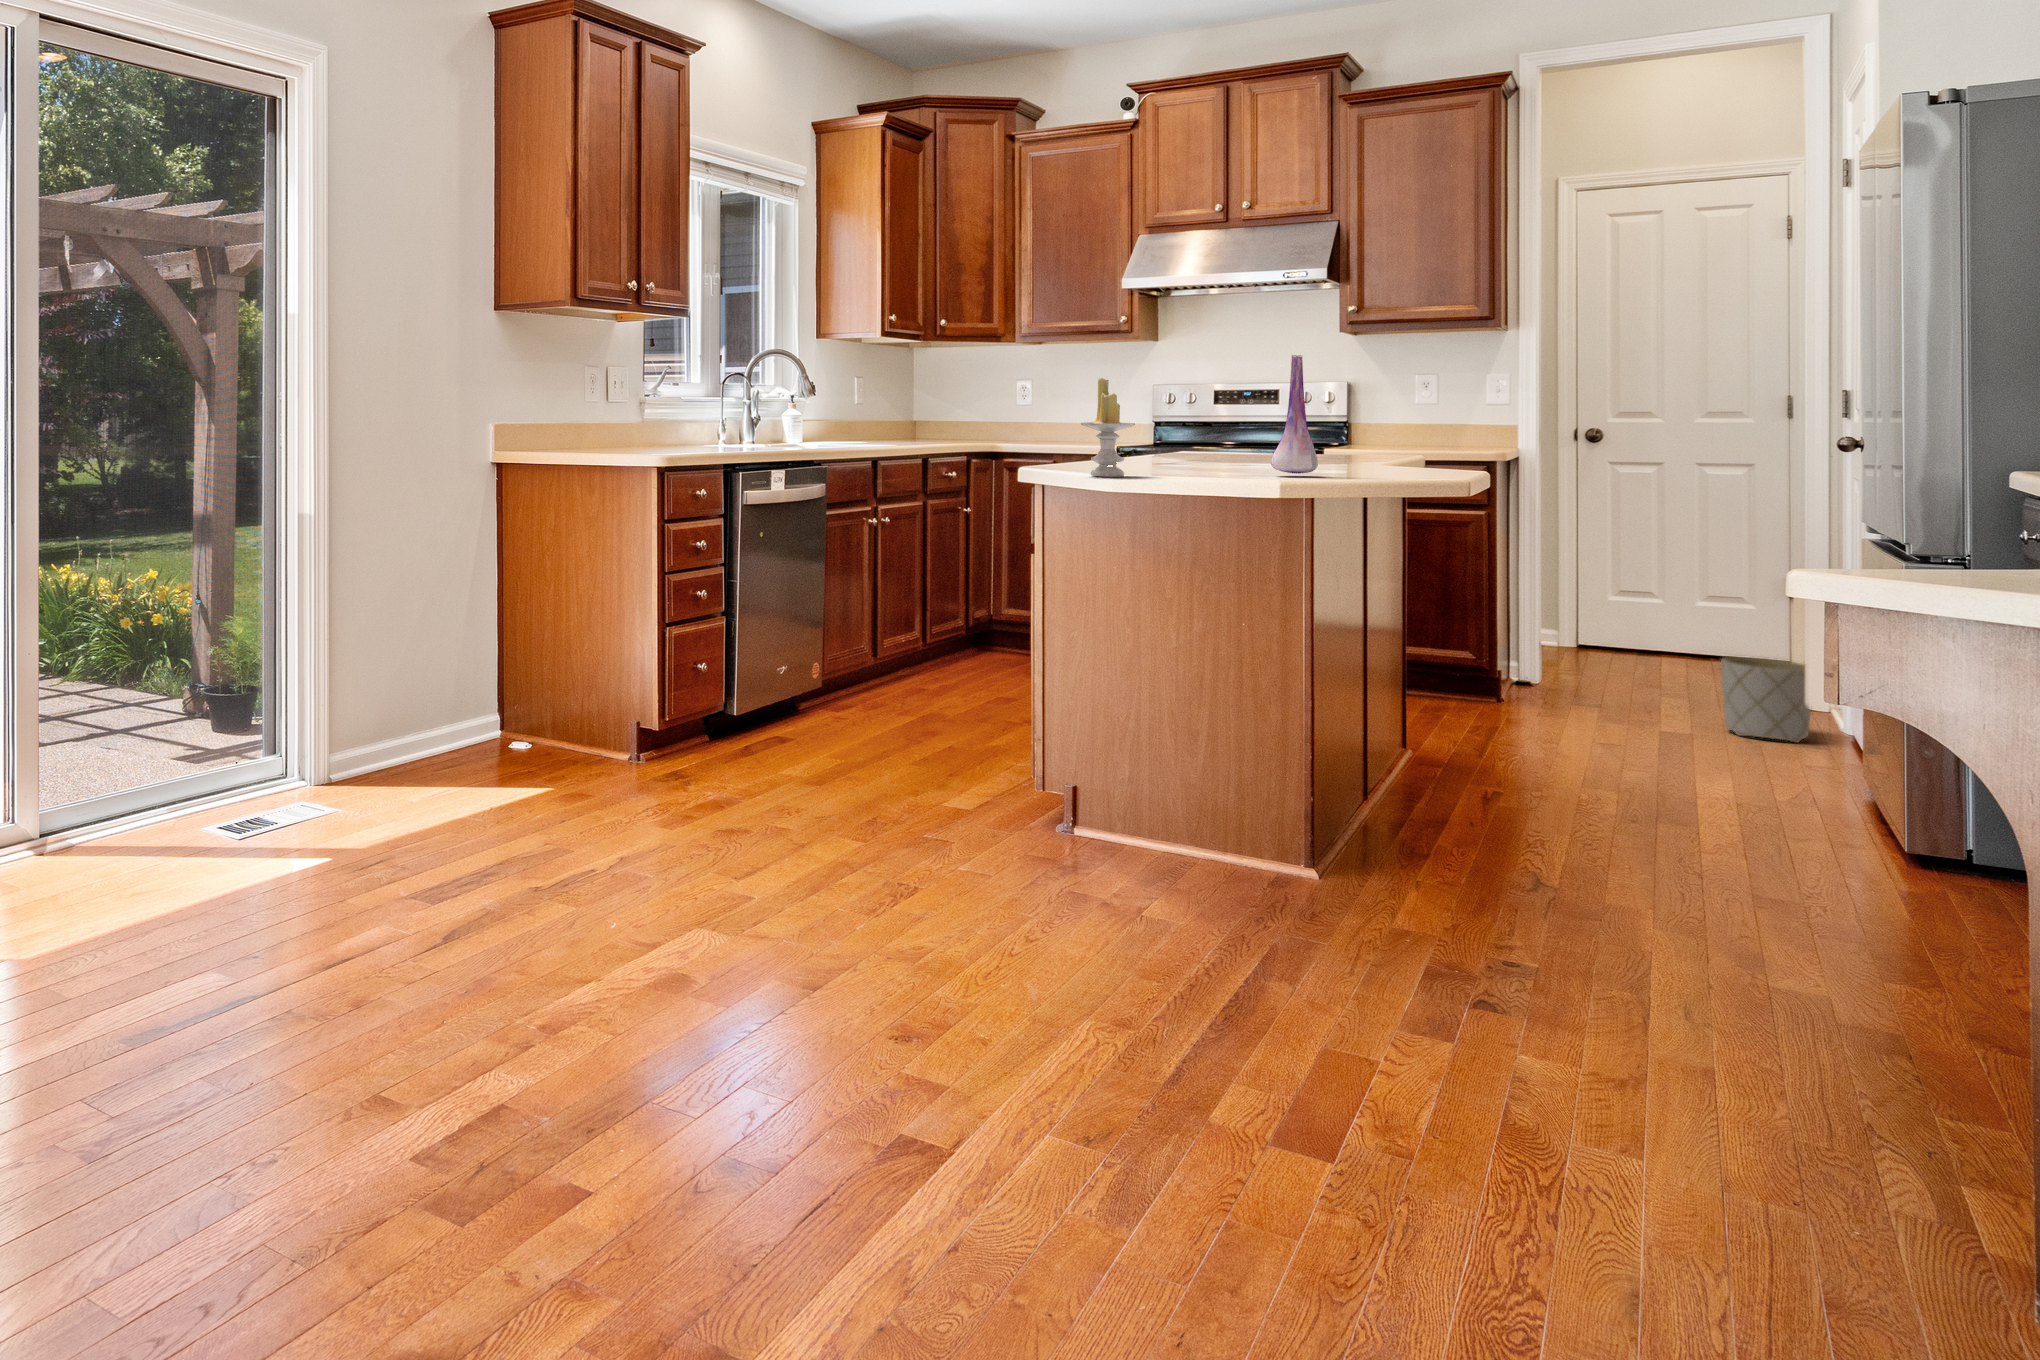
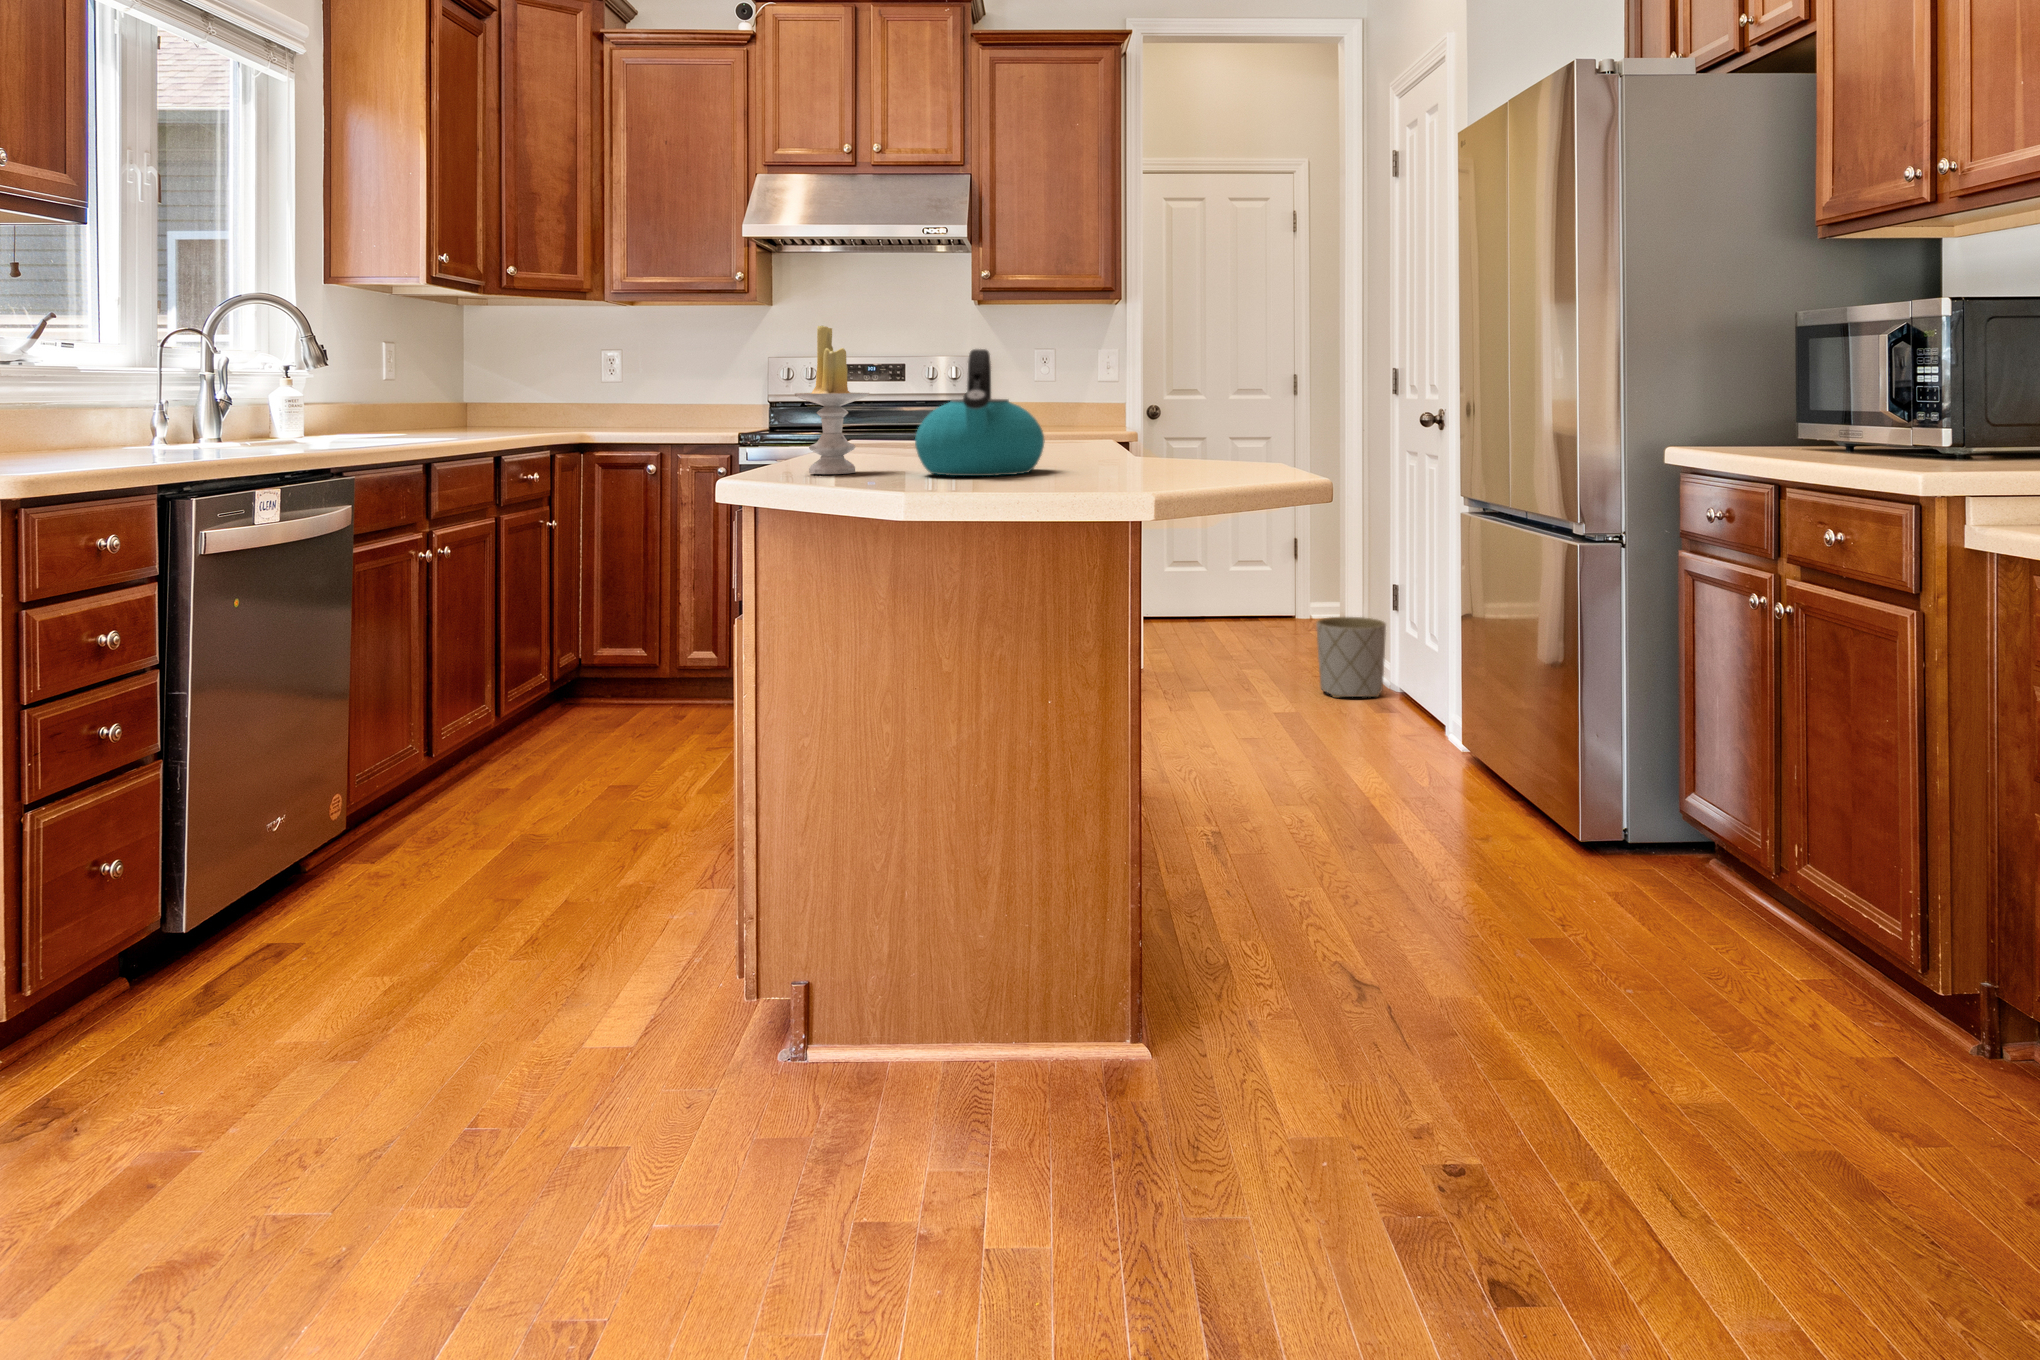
vase: present [1271,355,1318,474] -> none [1033,293,1095,460]
kettle: none [1156,396,1254,482] -> present [915,349,1045,476]

